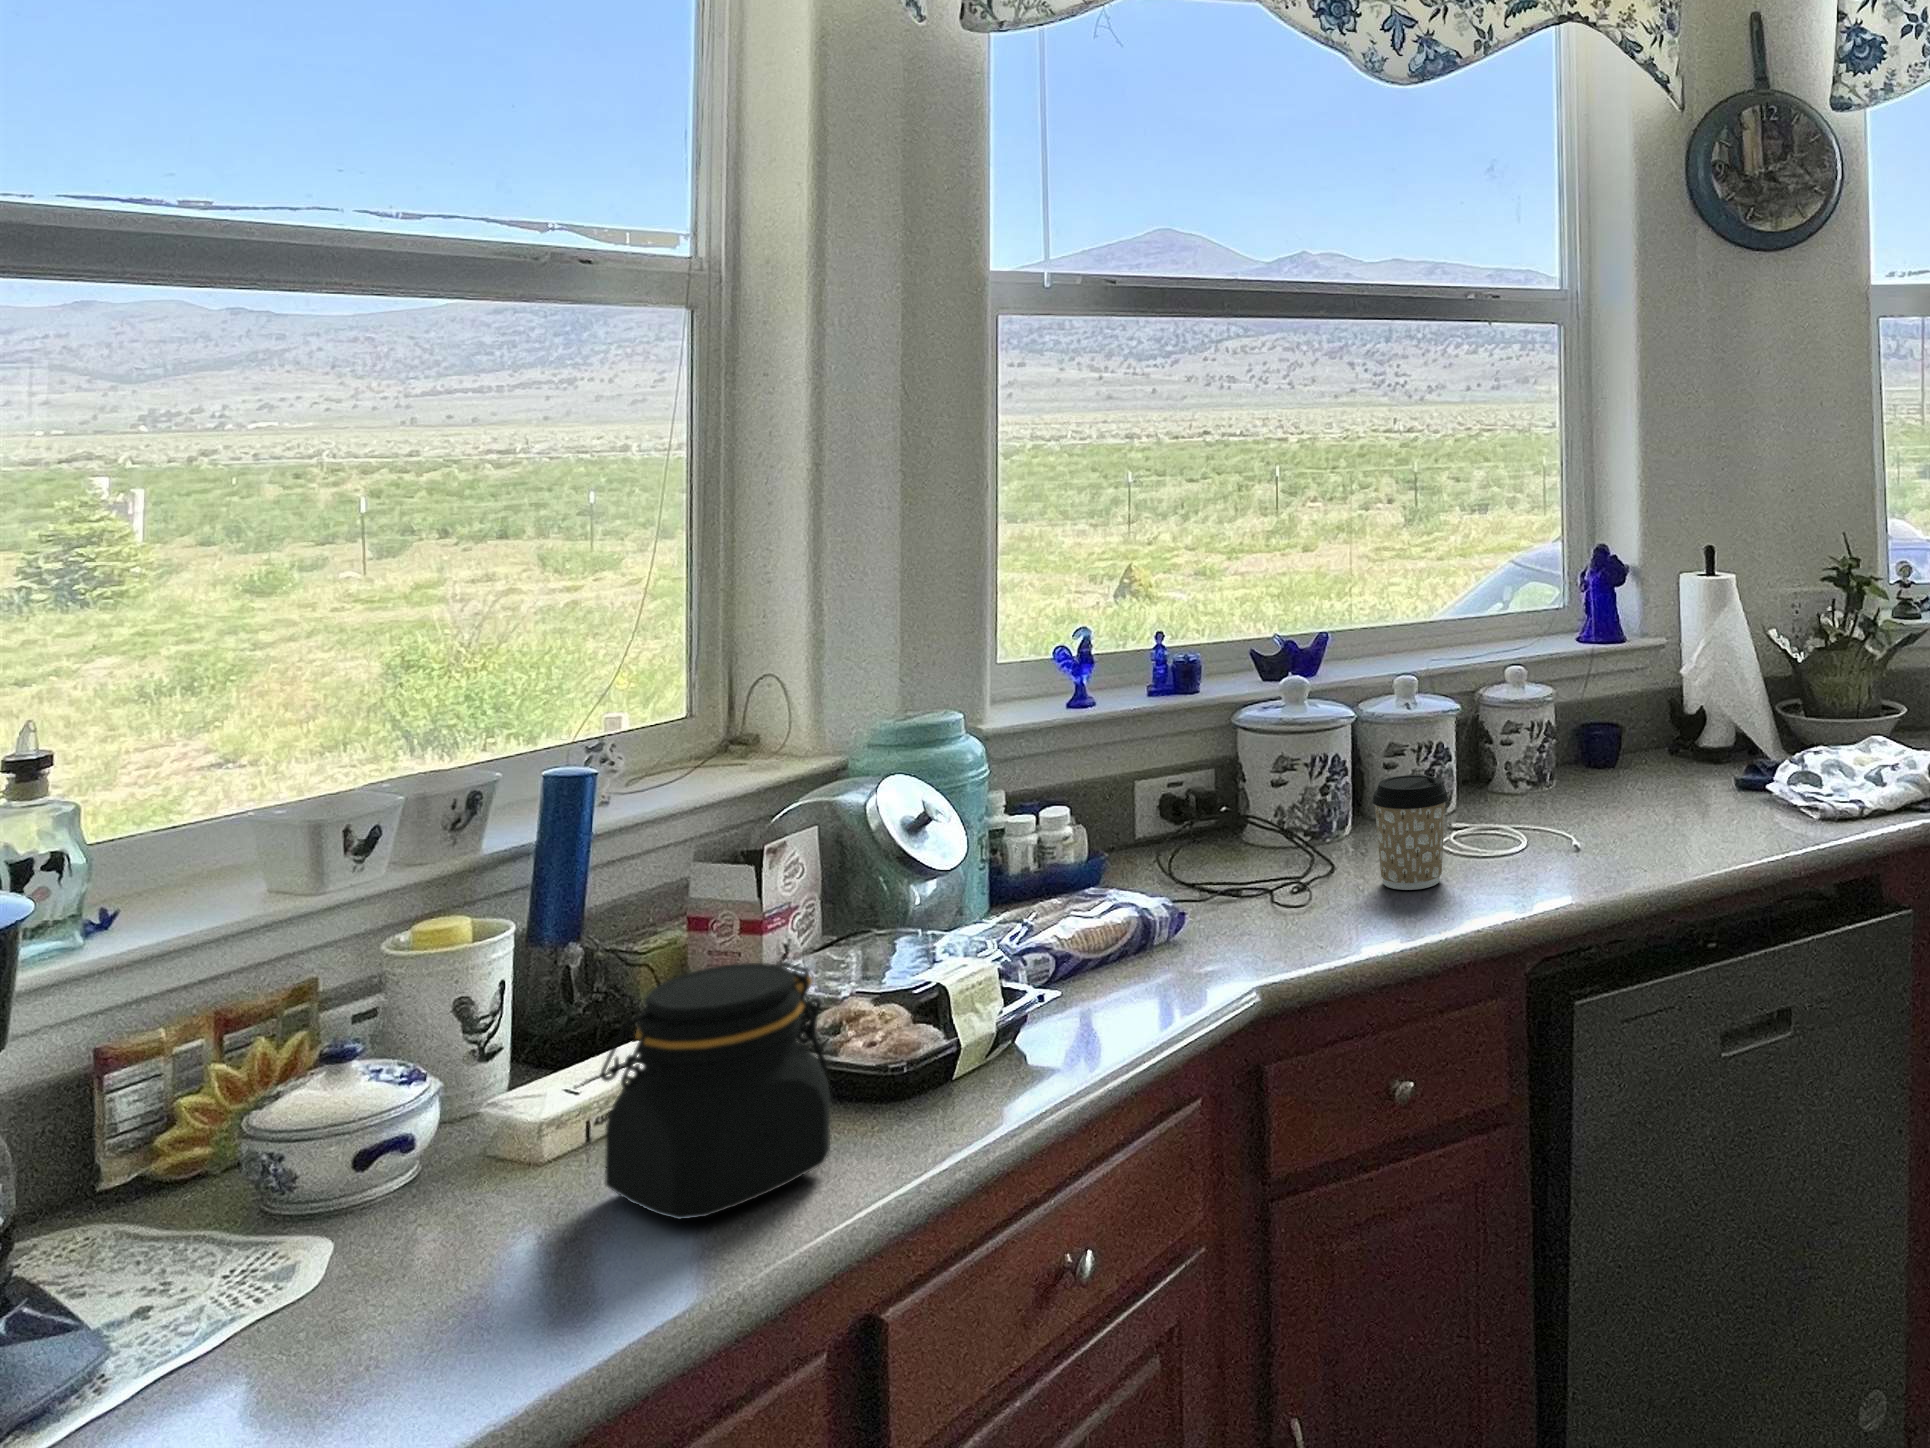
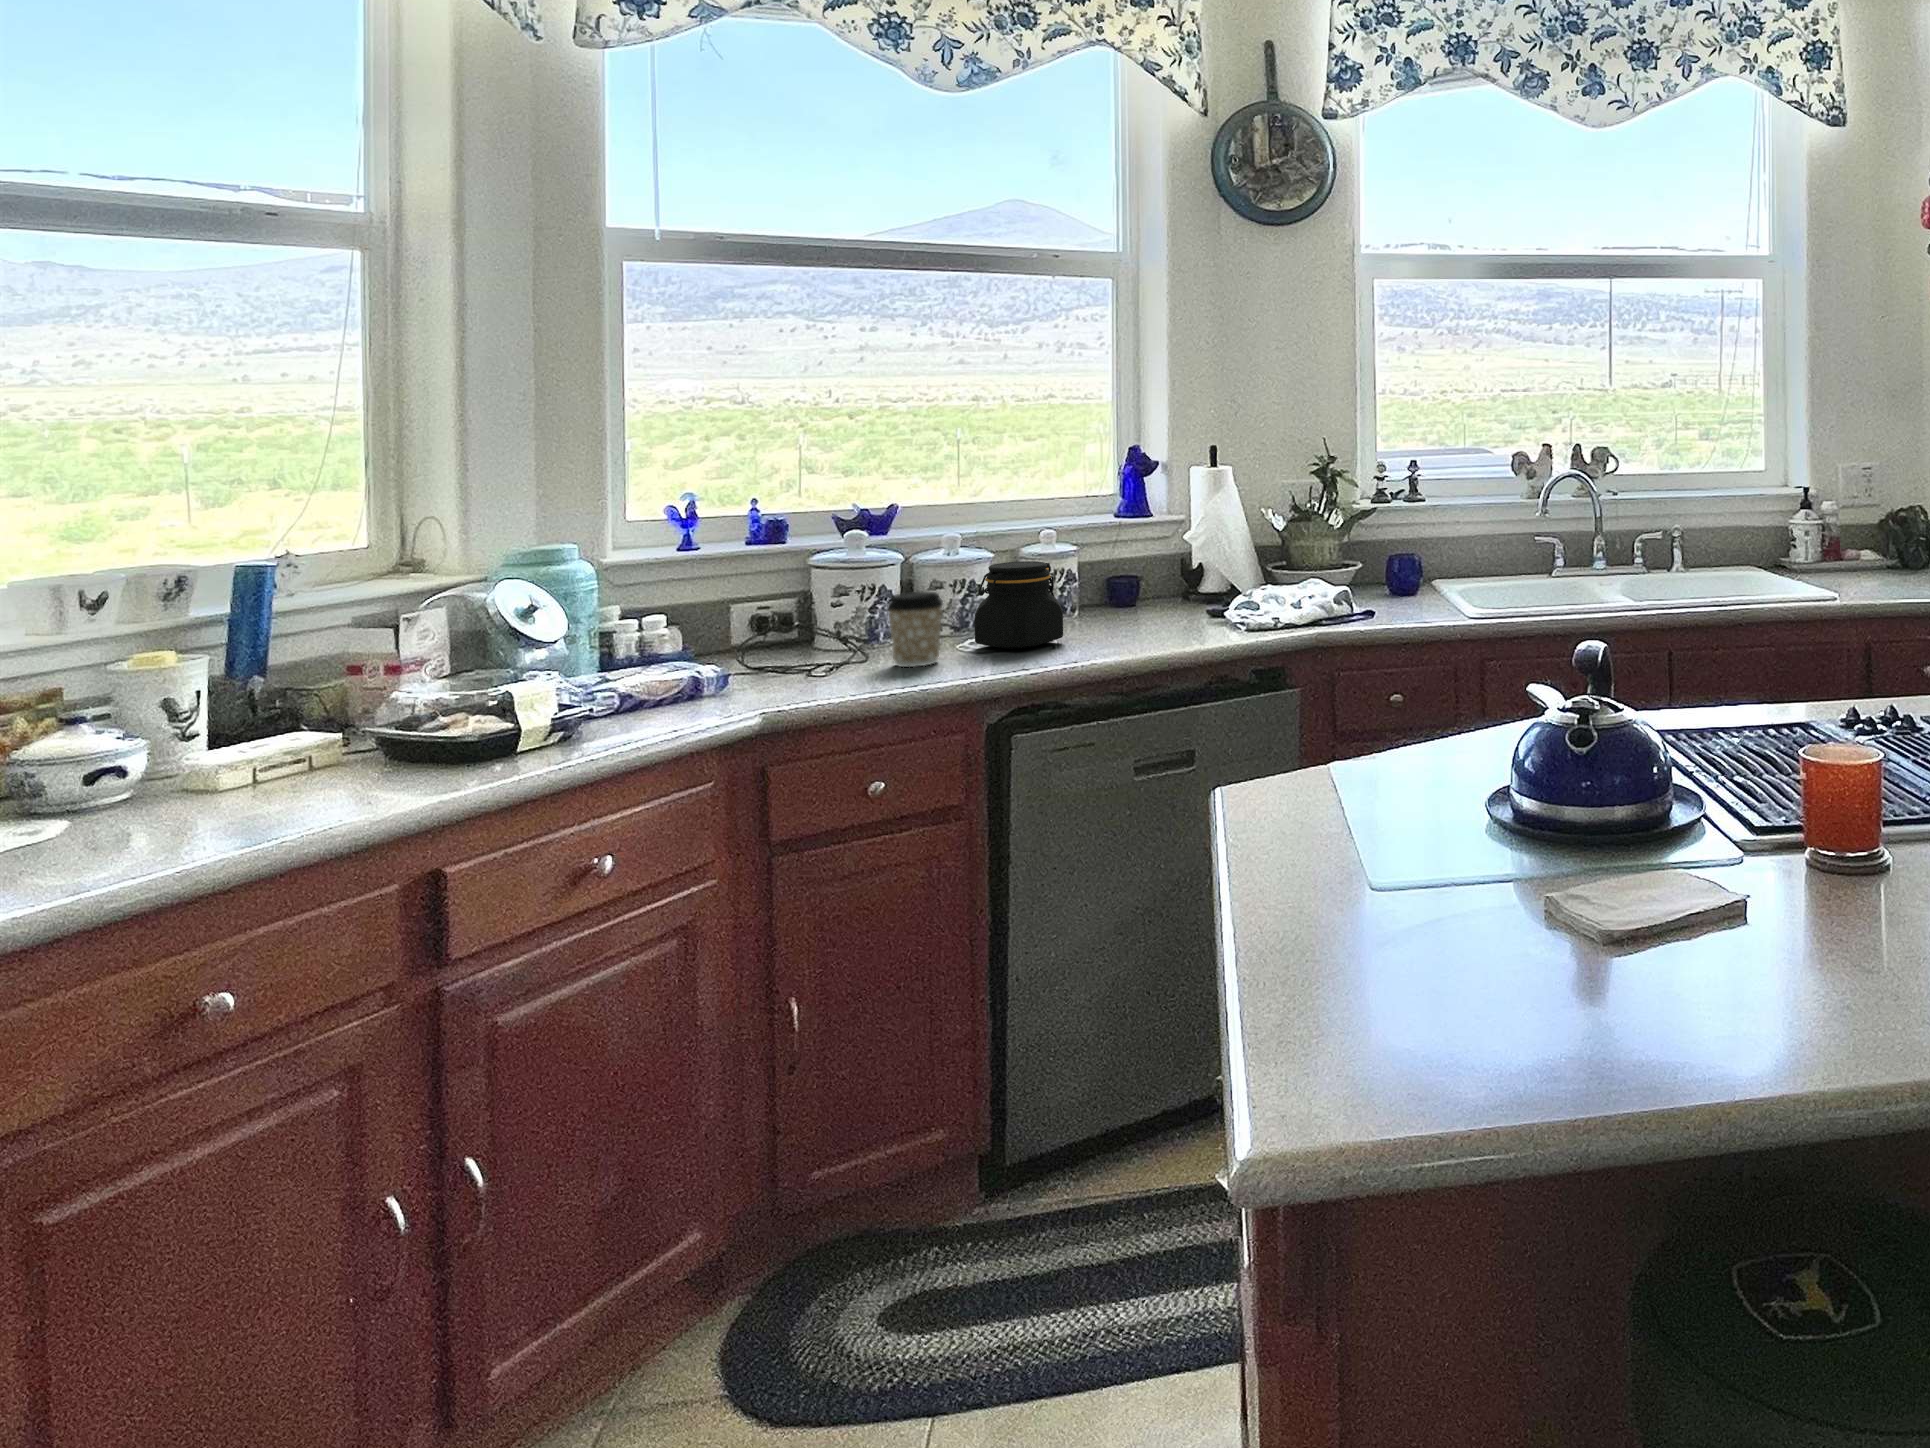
jar: present [601,962,830,1219] -> present [974,561,1063,649]

